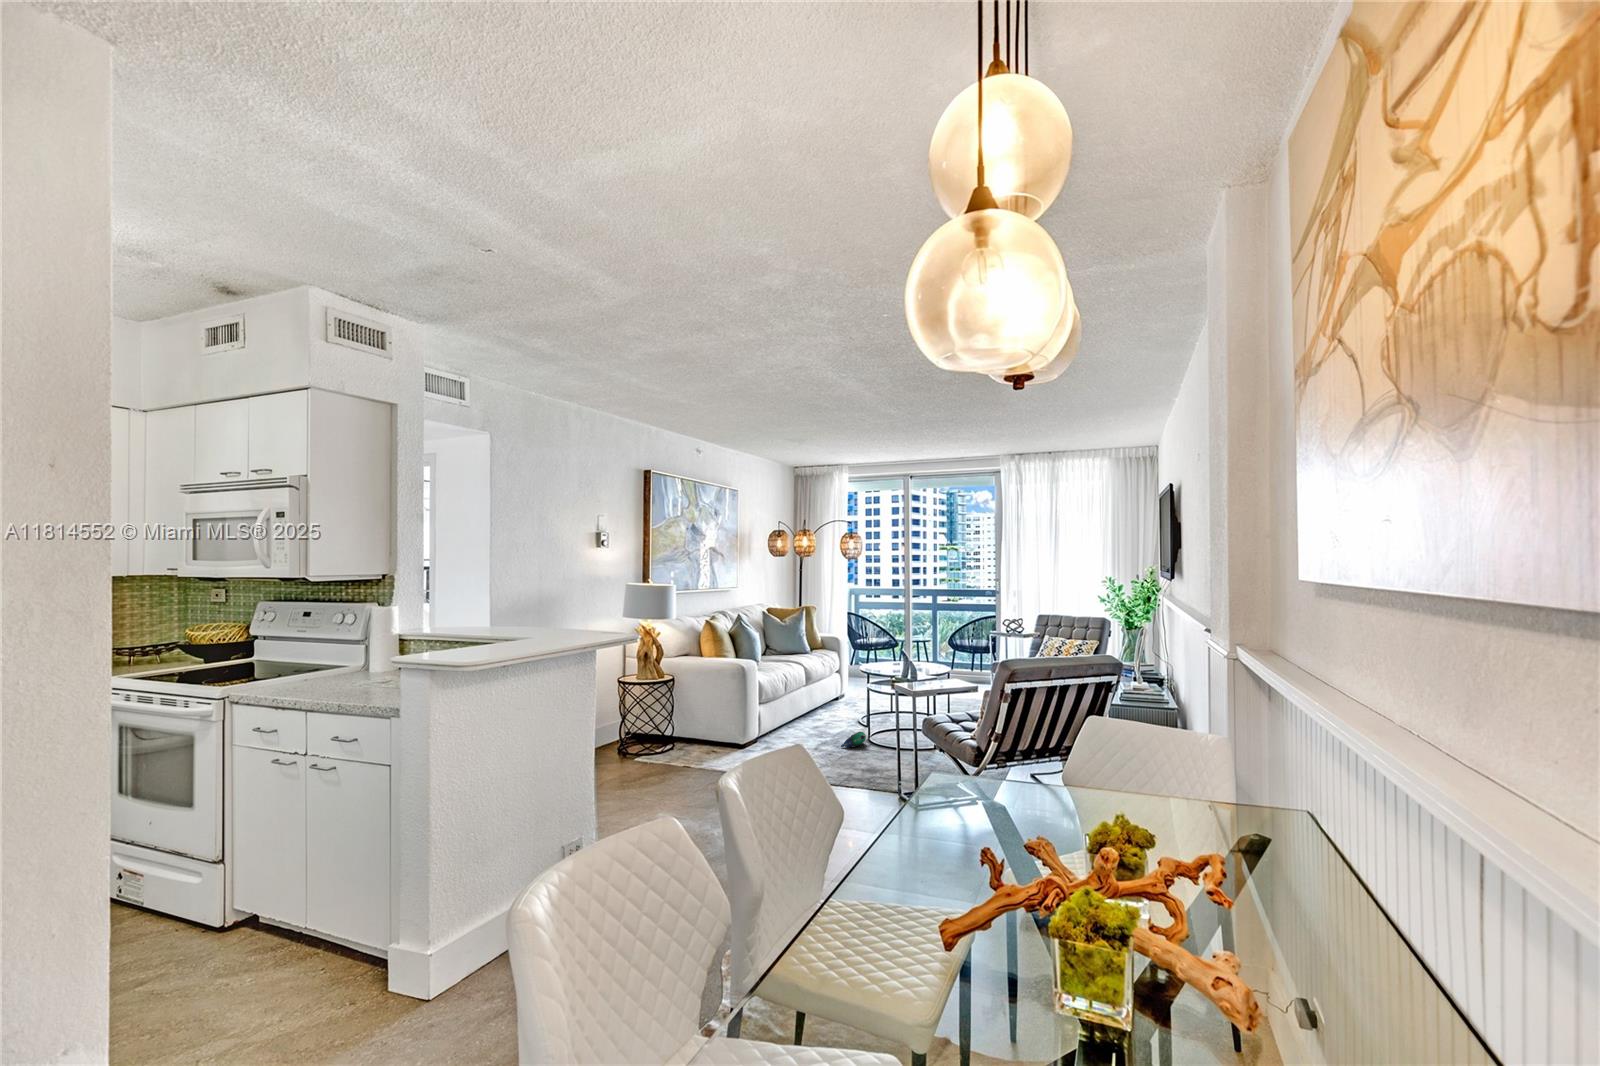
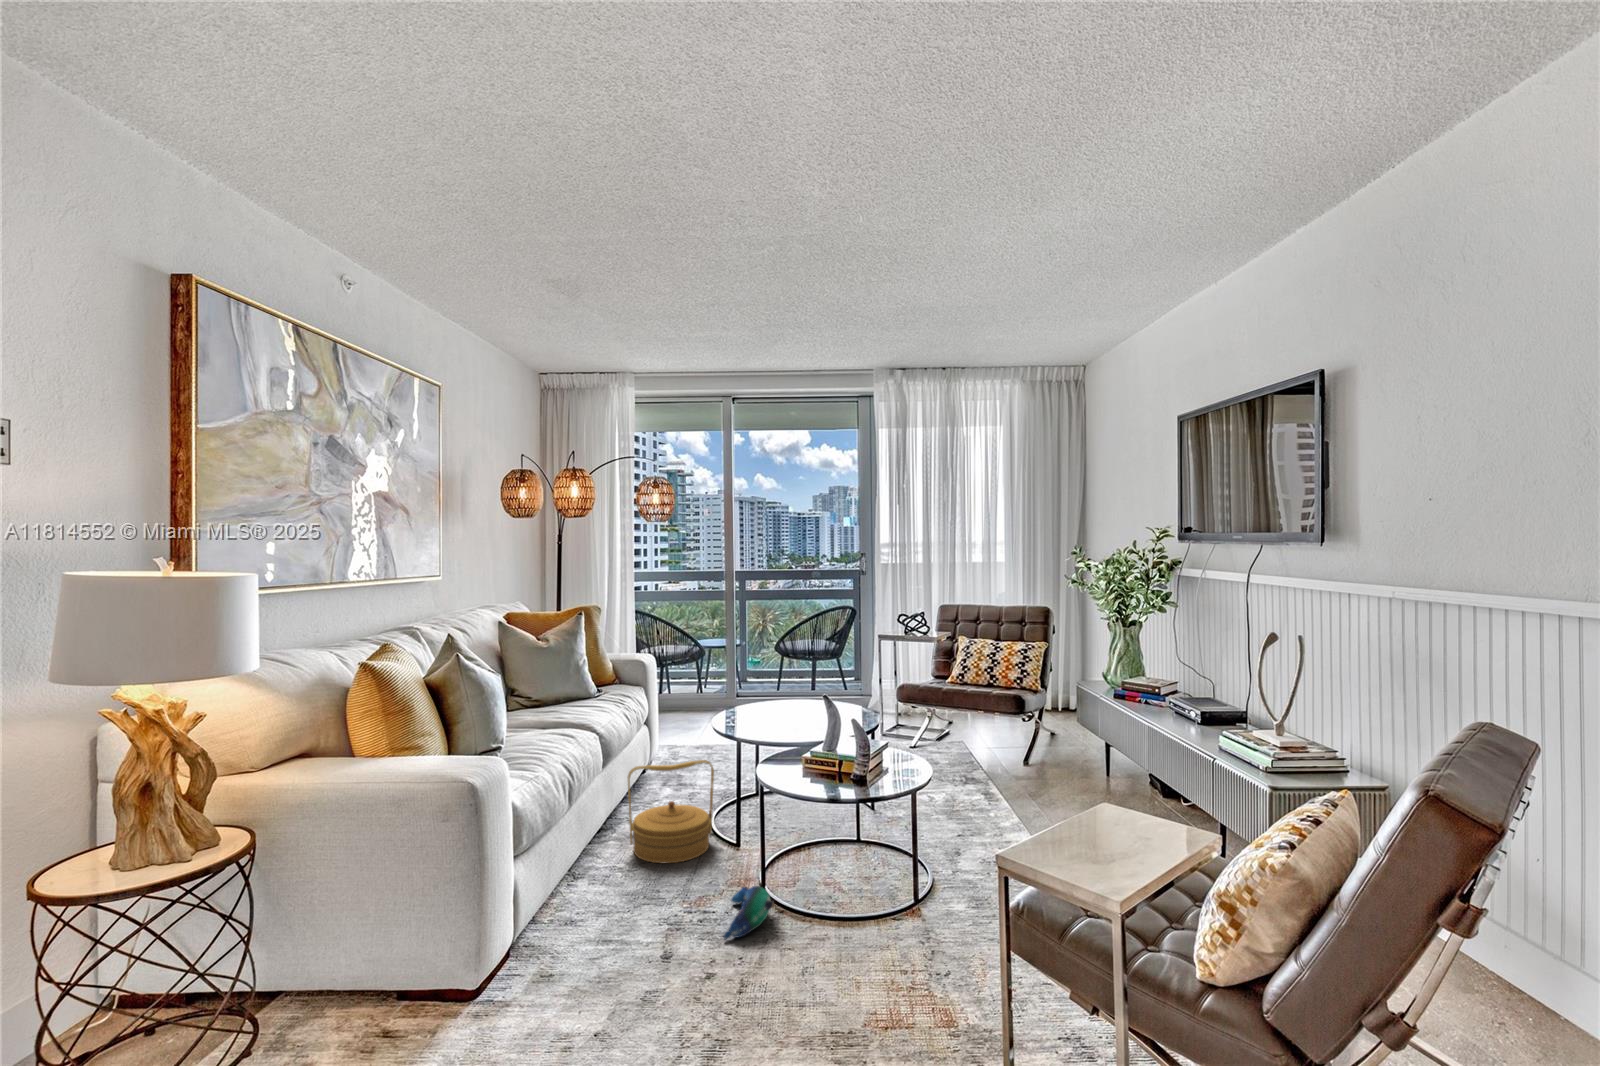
basket: none [816,682,858,728] -> present [627,760,714,863]

